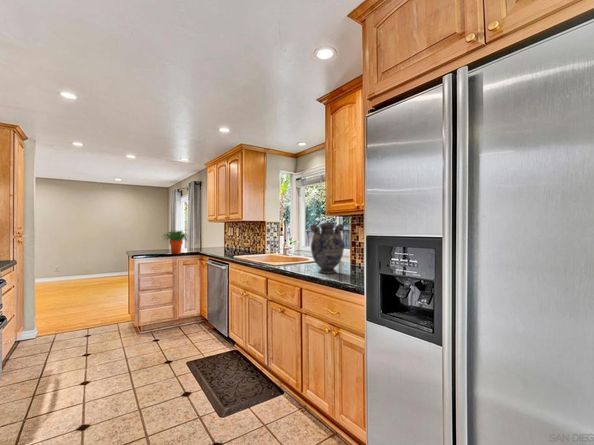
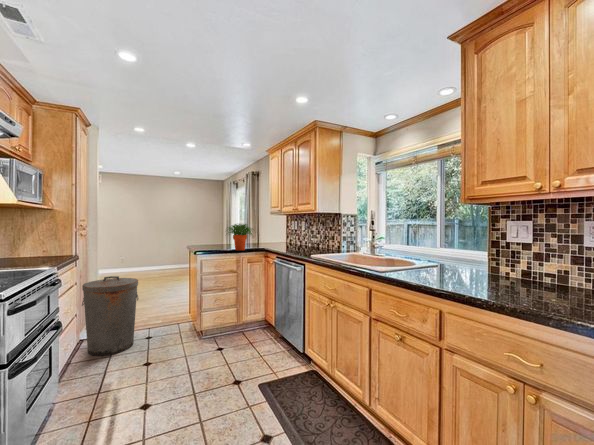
vase: present [311,223,344,274] -> none [449,214,507,291]
trash can: none [21,279,78,352] -> present [82,276,138,356]

